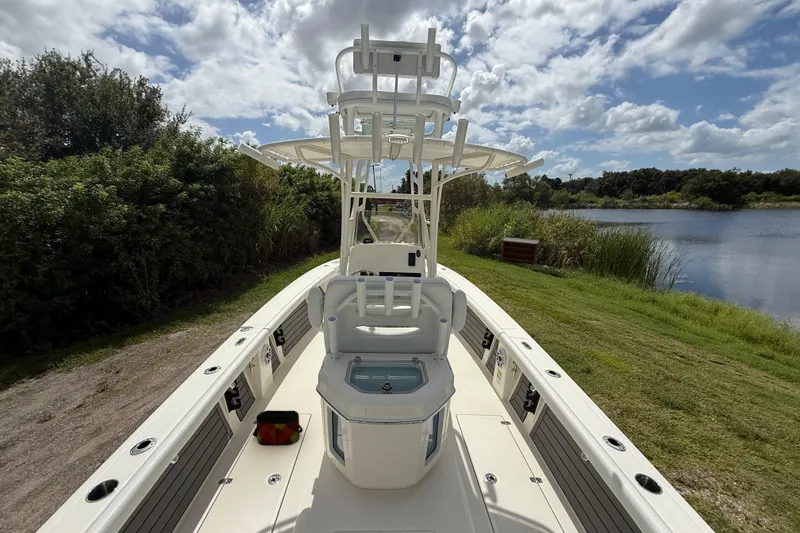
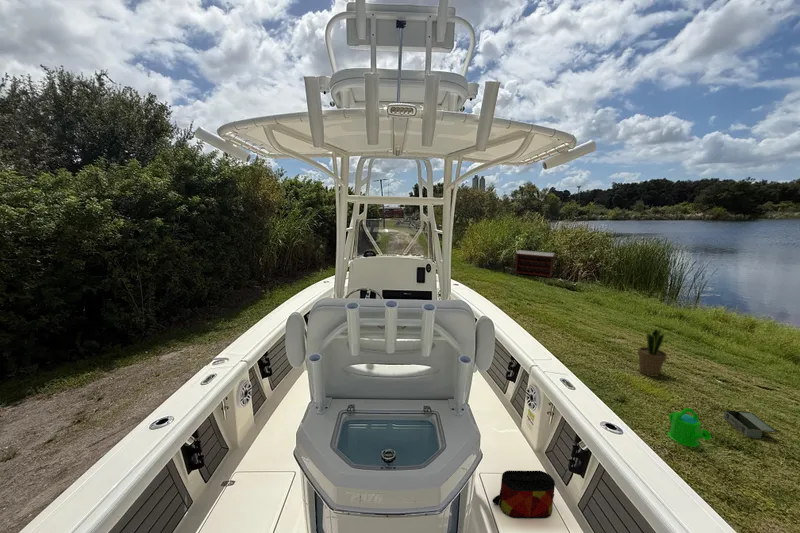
potted plant: none [601,308,631,350] -> present [638,329,671,377]
watering can: none [615,371,647,403] -> present [668,408,711,447]
toolbox: none [665,375,704,397] -> present [724,410,776,439]
bag: present [252,410,303,445] -> present [492,471,555,518]

